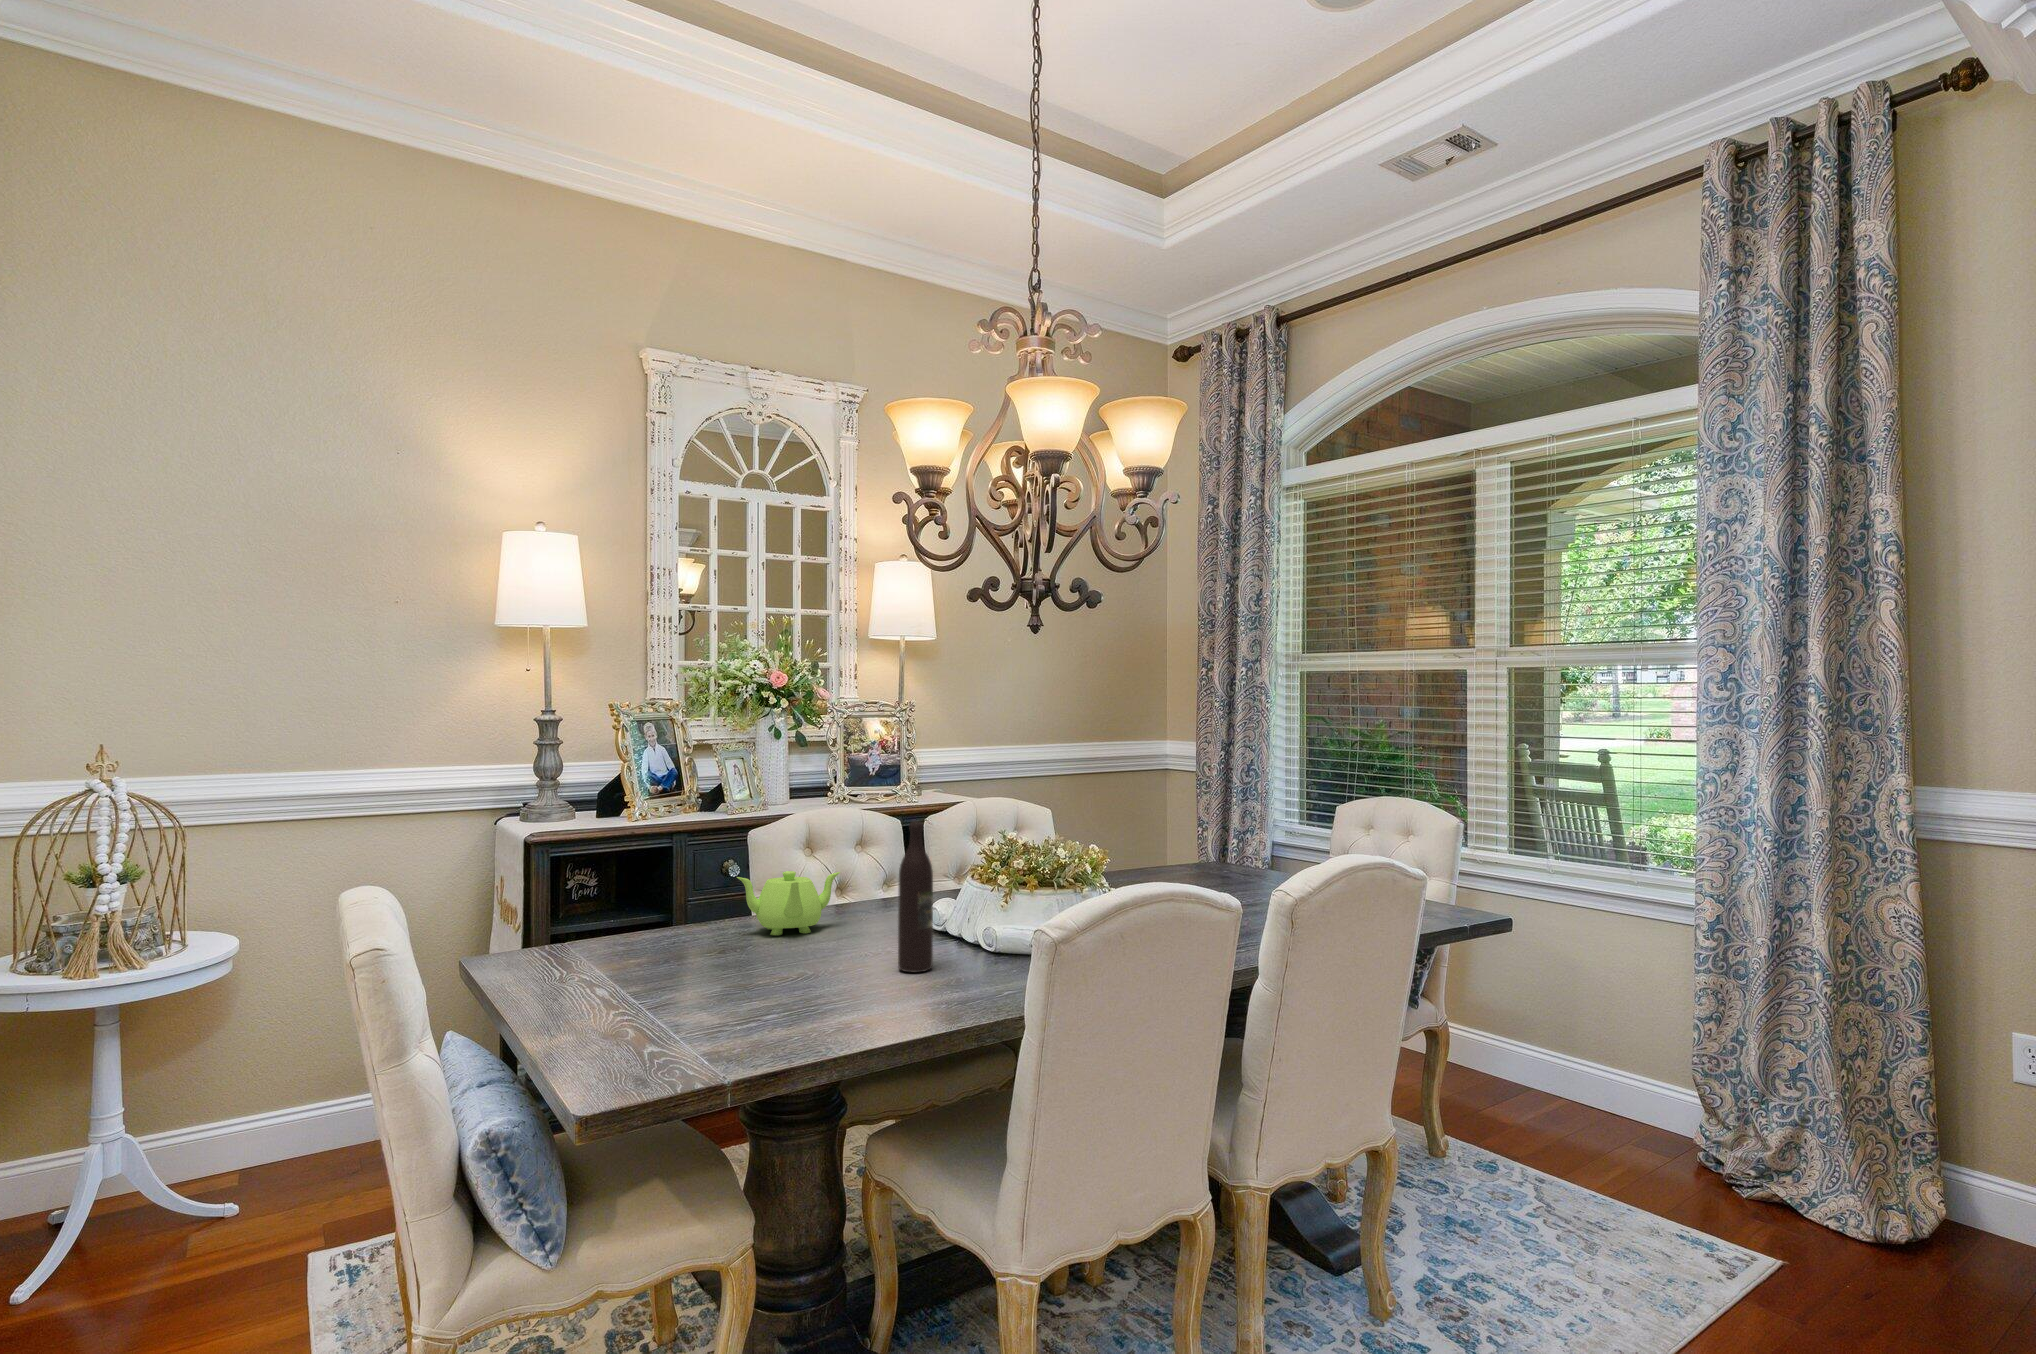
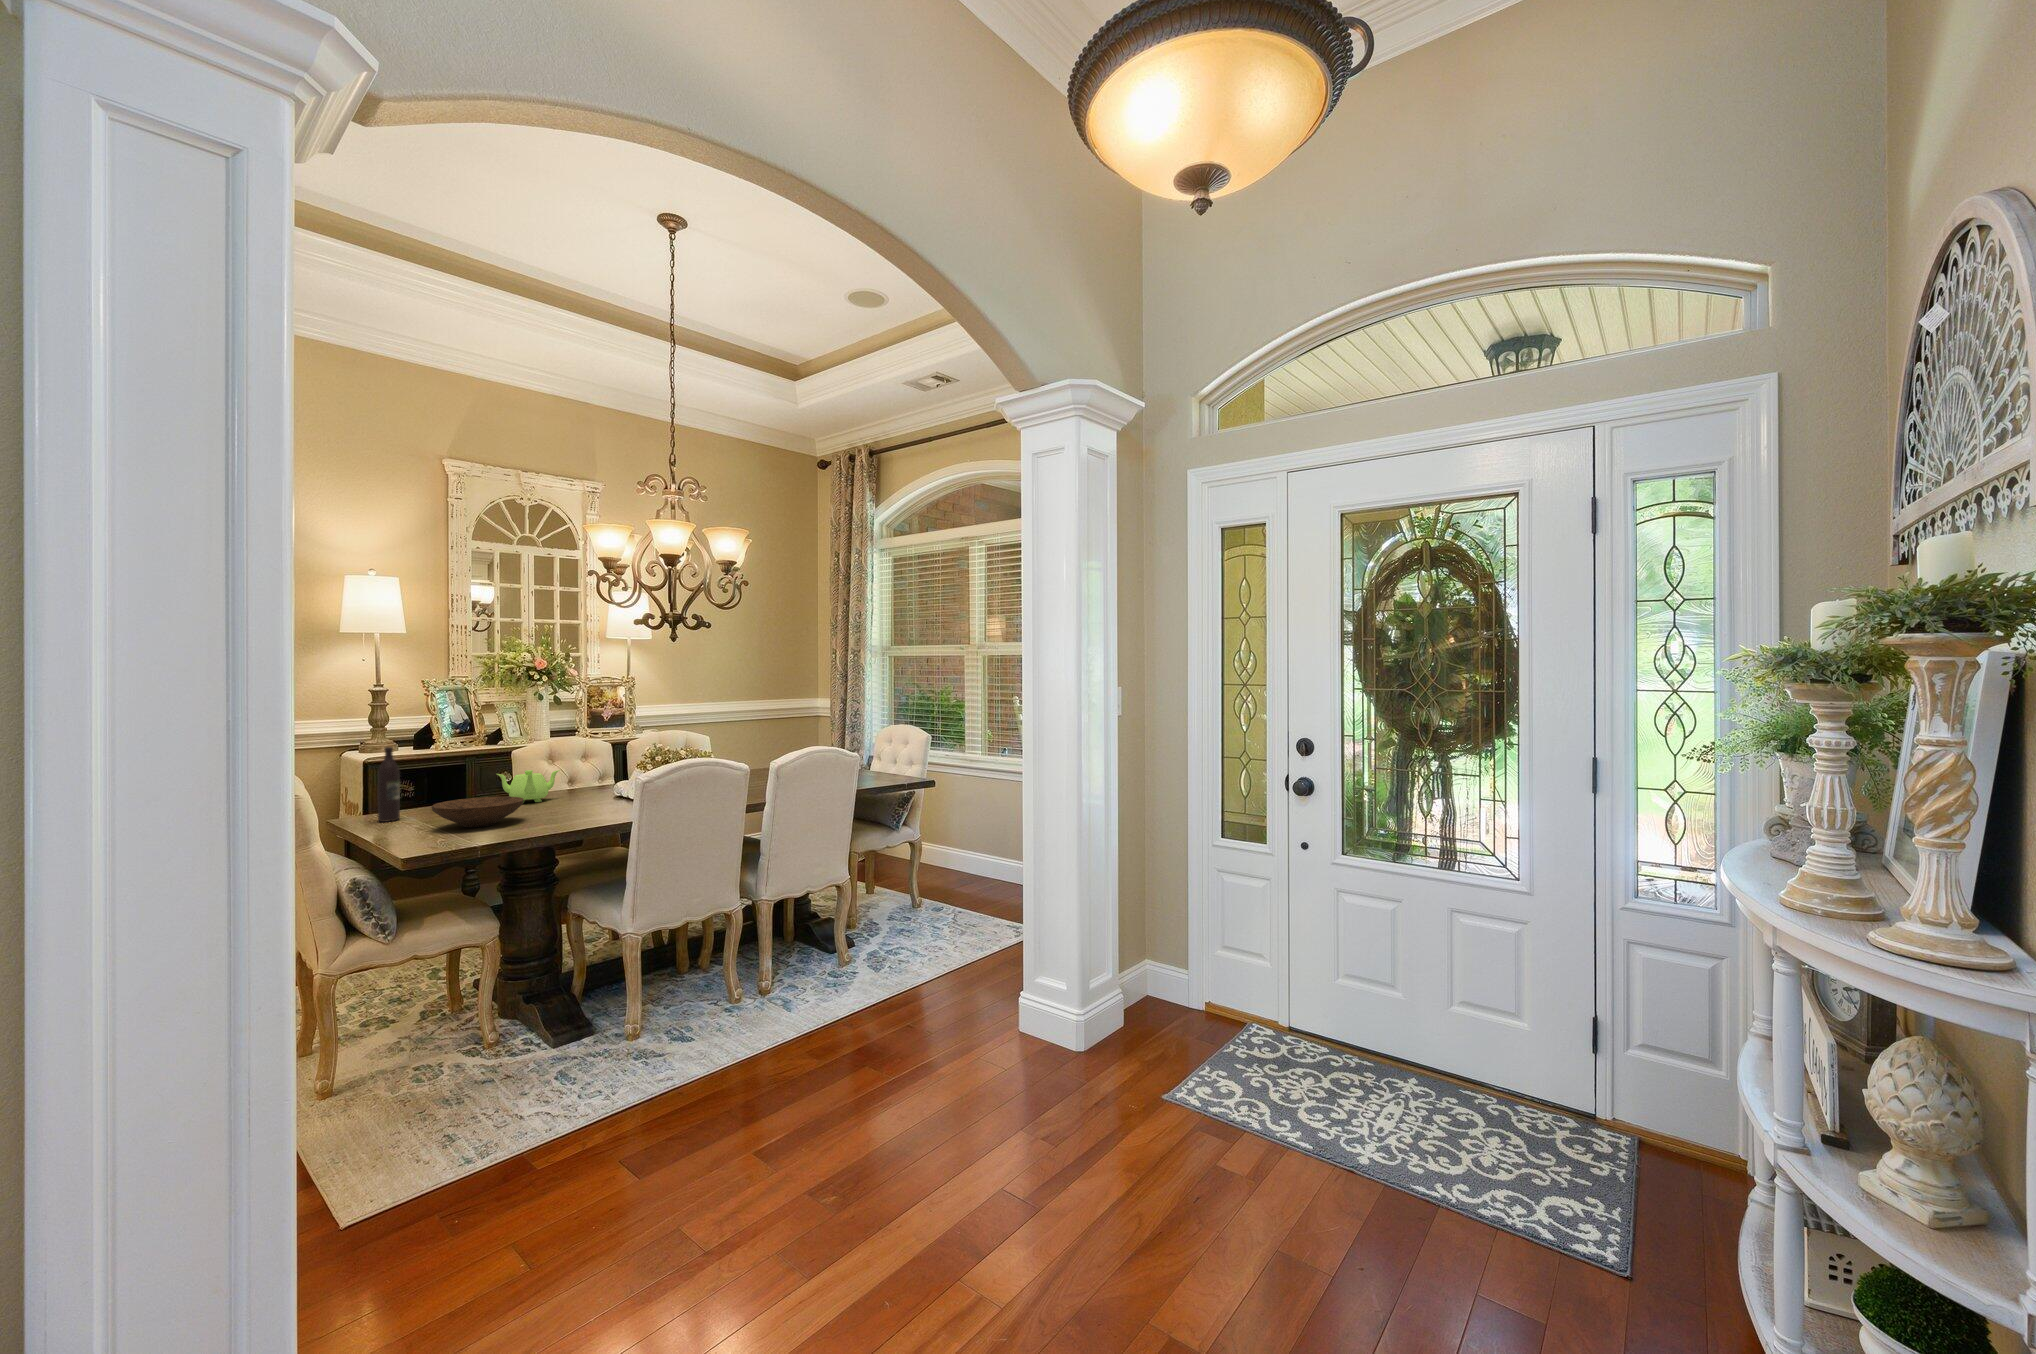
wine bottle: present [898,822,933,972] -> present [378,747,400,822]
wooden bowl: none [643,931,803,1000] -> present [432,797,524,827]

